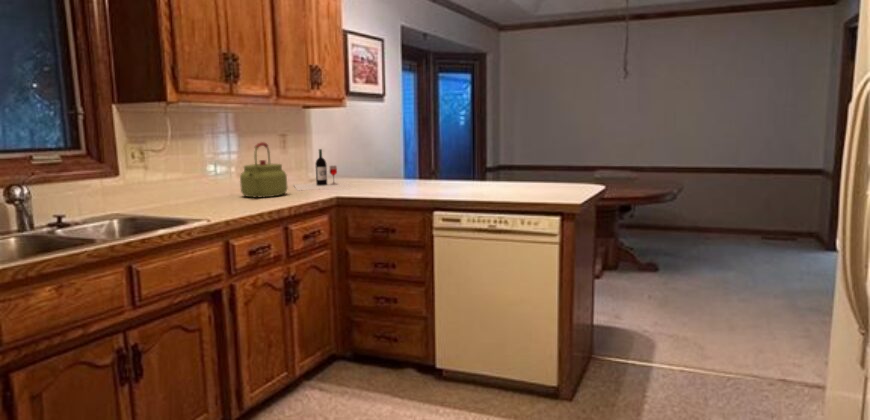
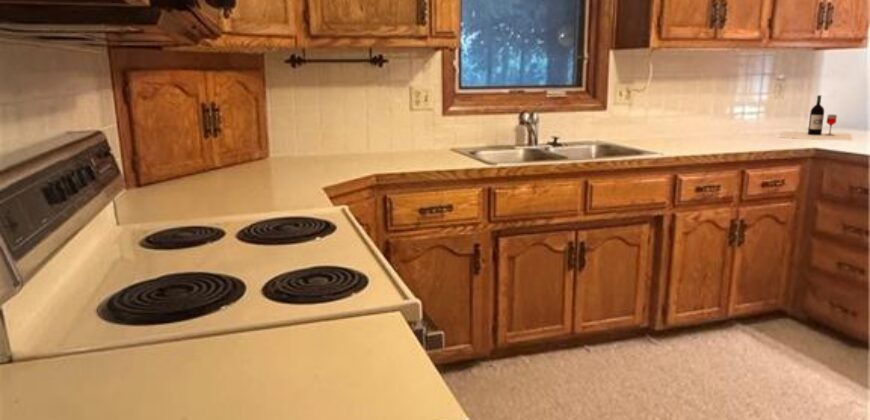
kettle: present [240,142,287,197] -> none [715,86,766,141]

